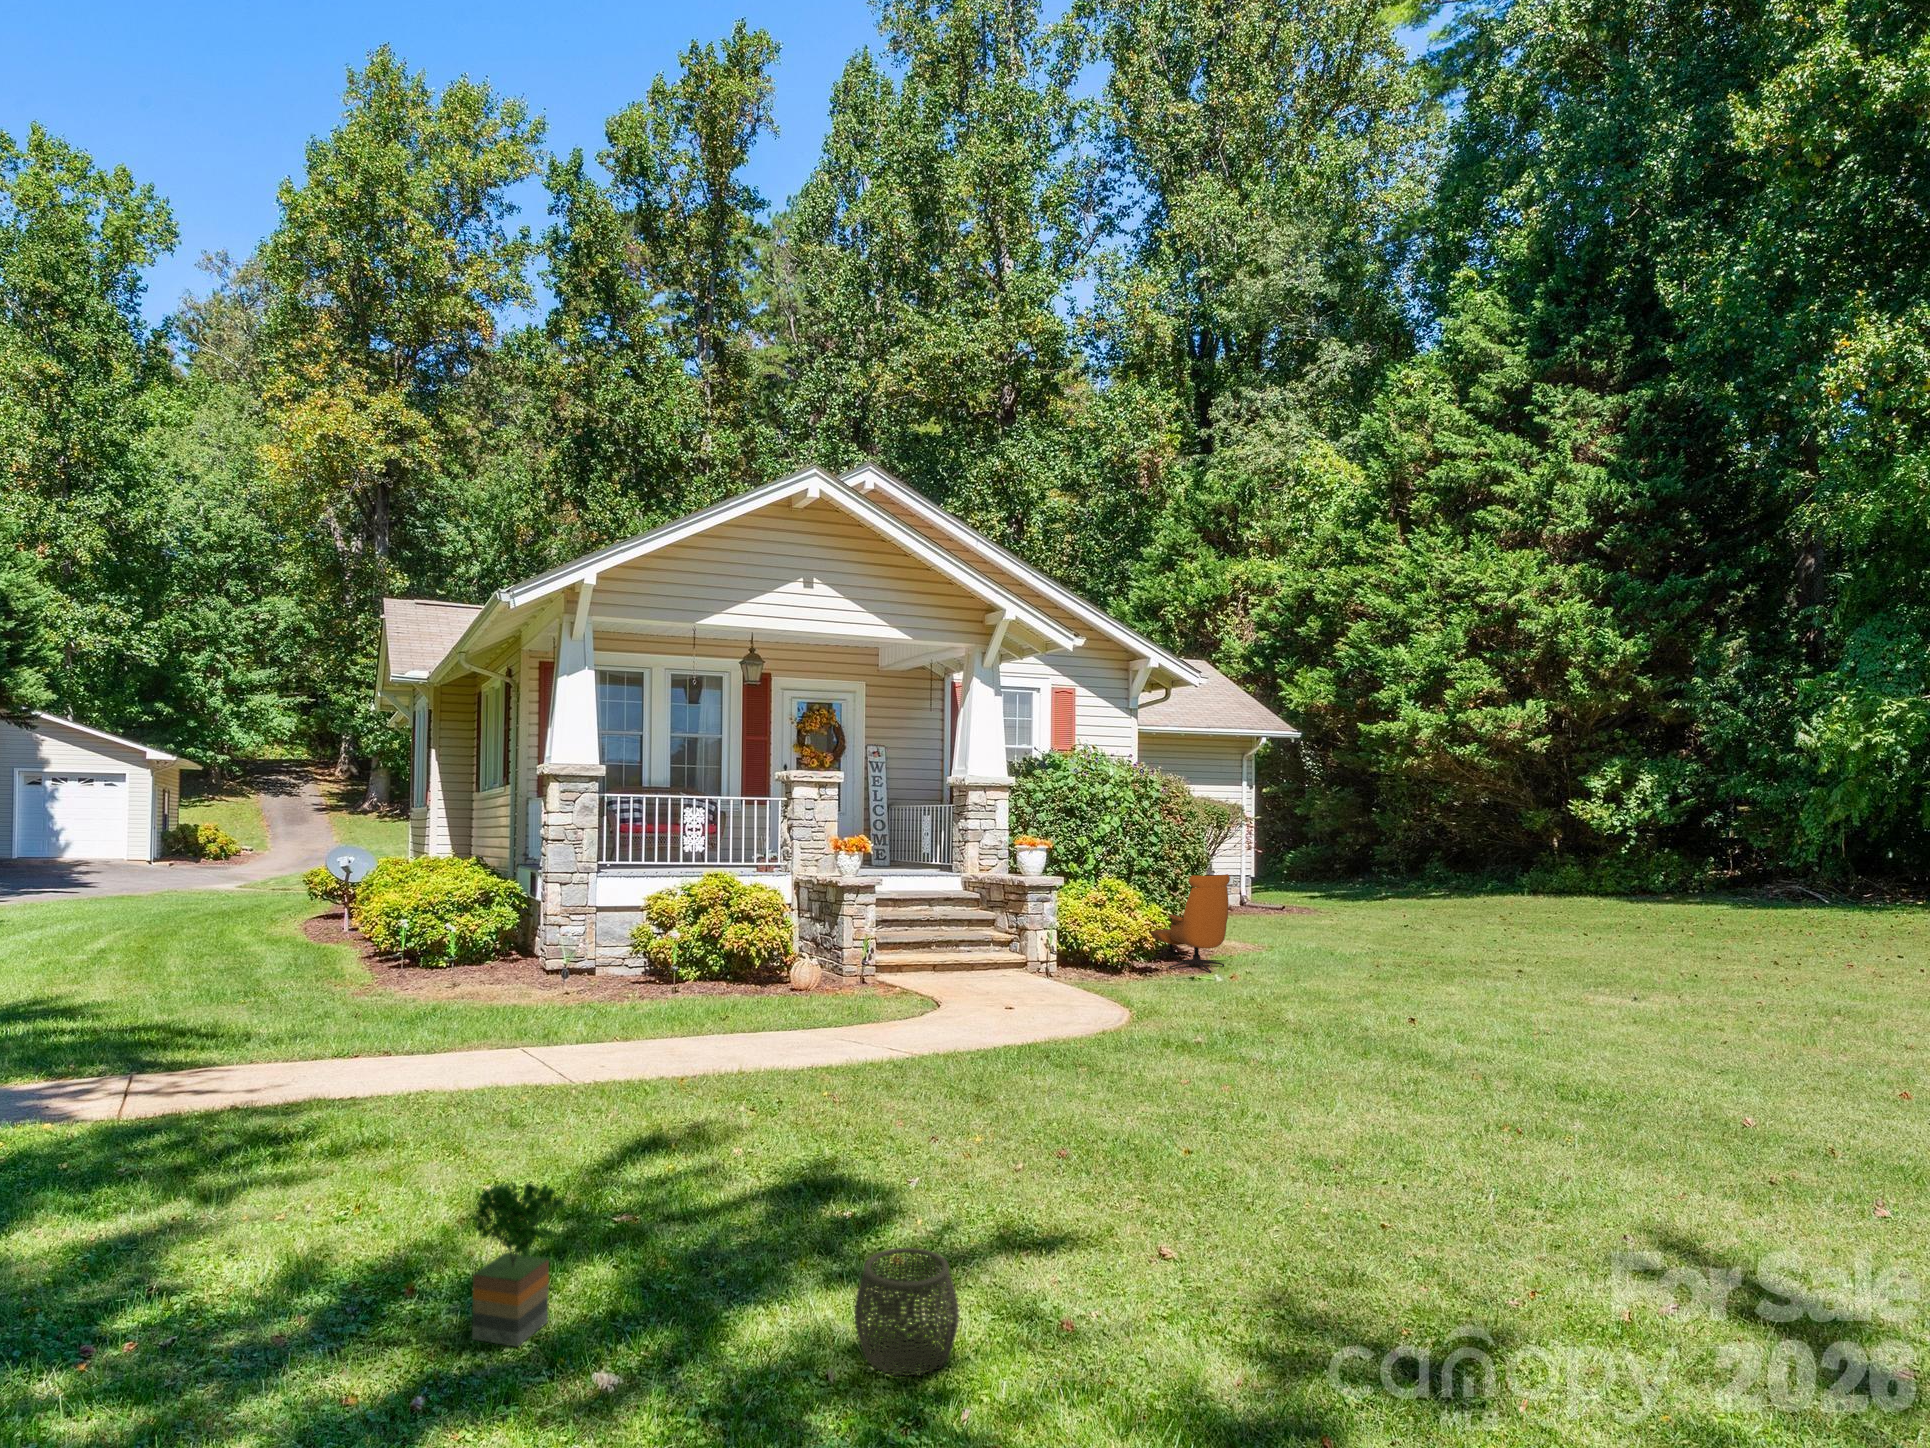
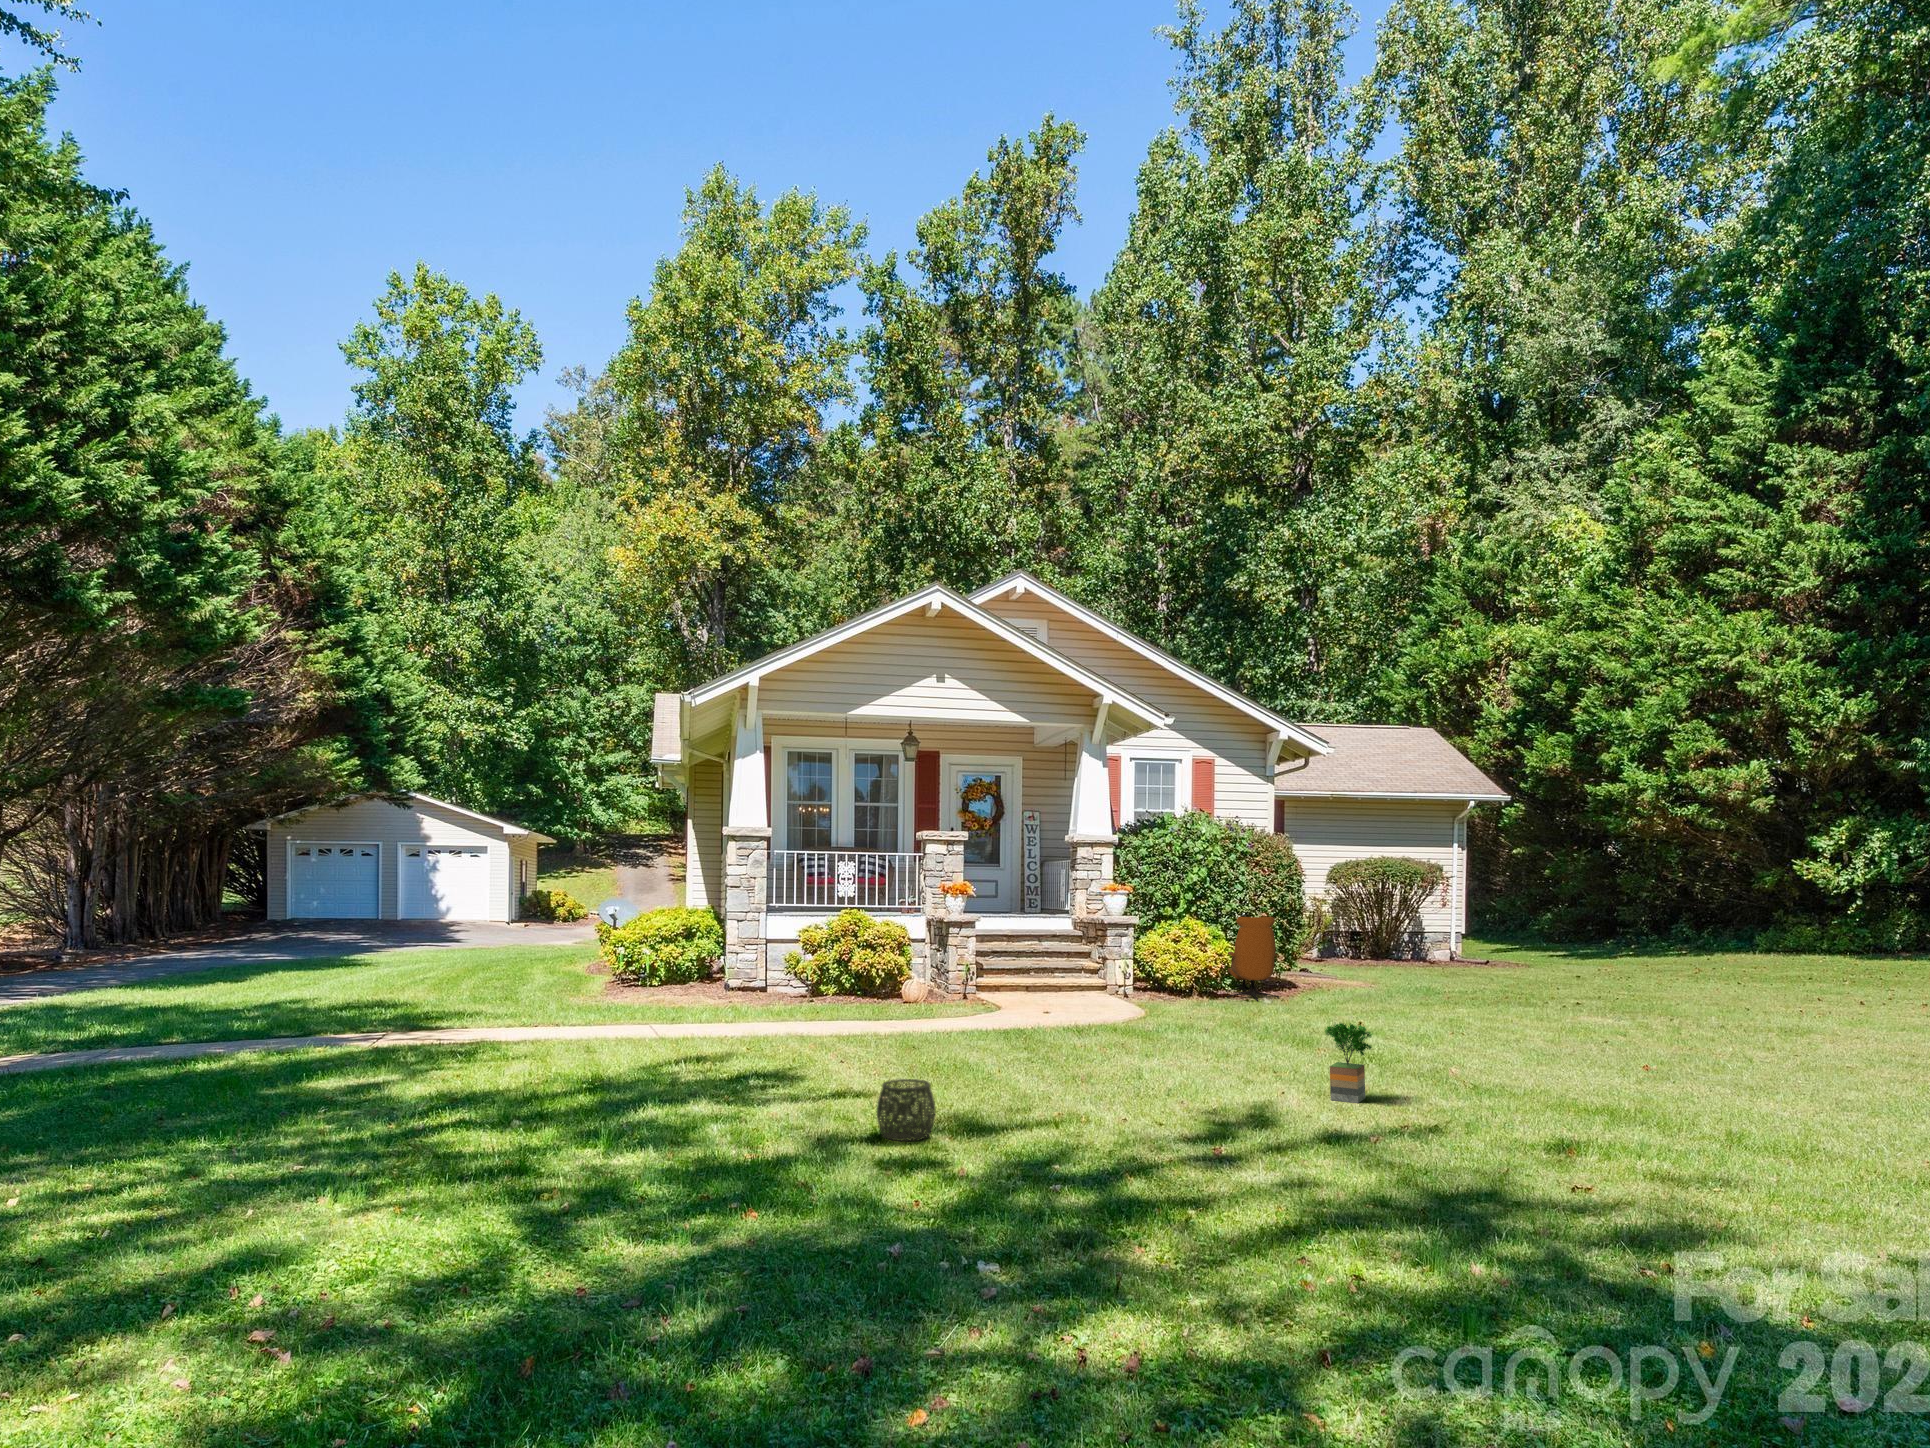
potted tree: present [471,1182,565,1347] -> present [1325,1023,1372,1103]
woven basket: present [854,1248,959,1376] -> present [877,1079,936,1141]

